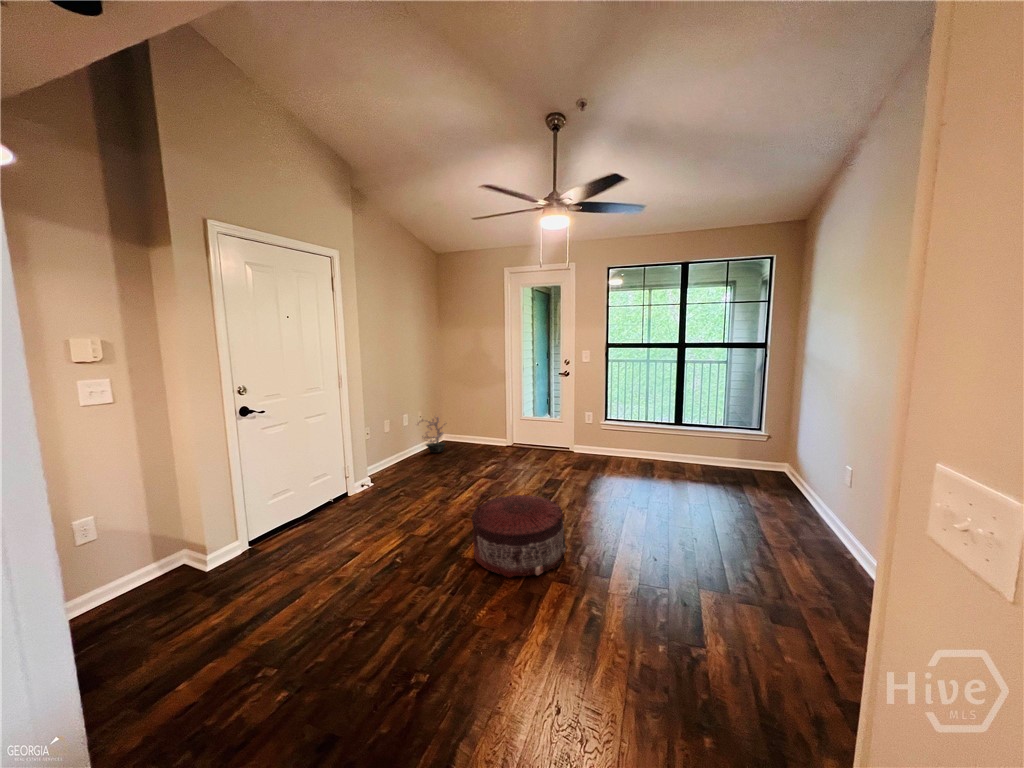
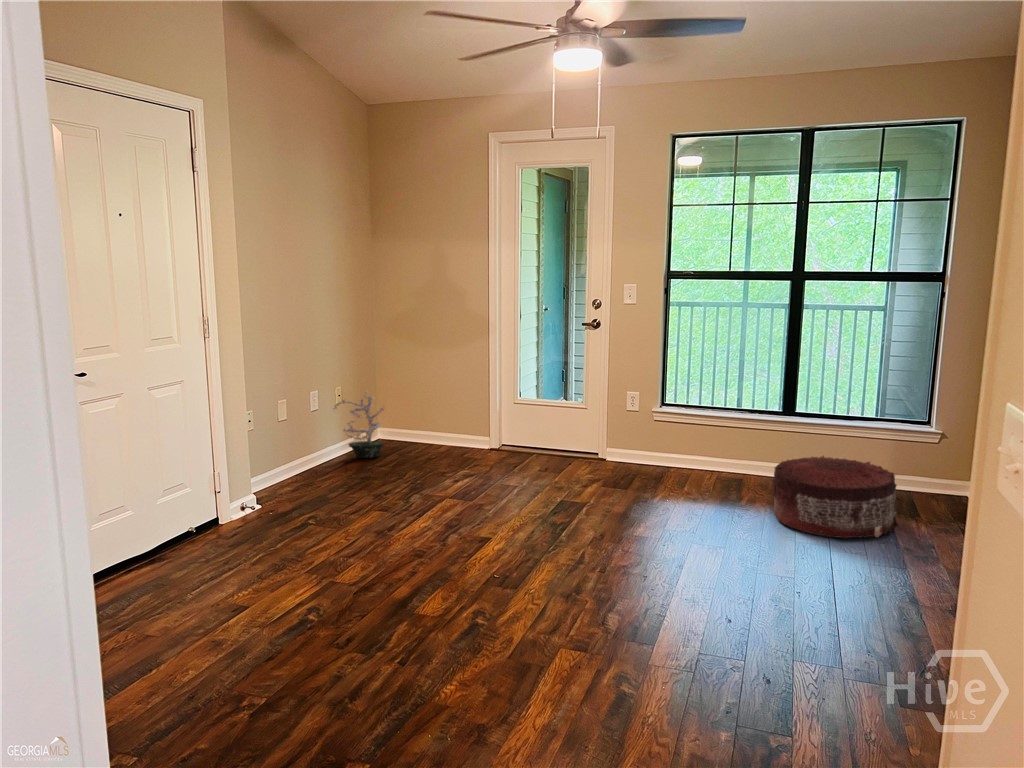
pouf: present [472,494,566,578] -> present [772,456,898,538]

